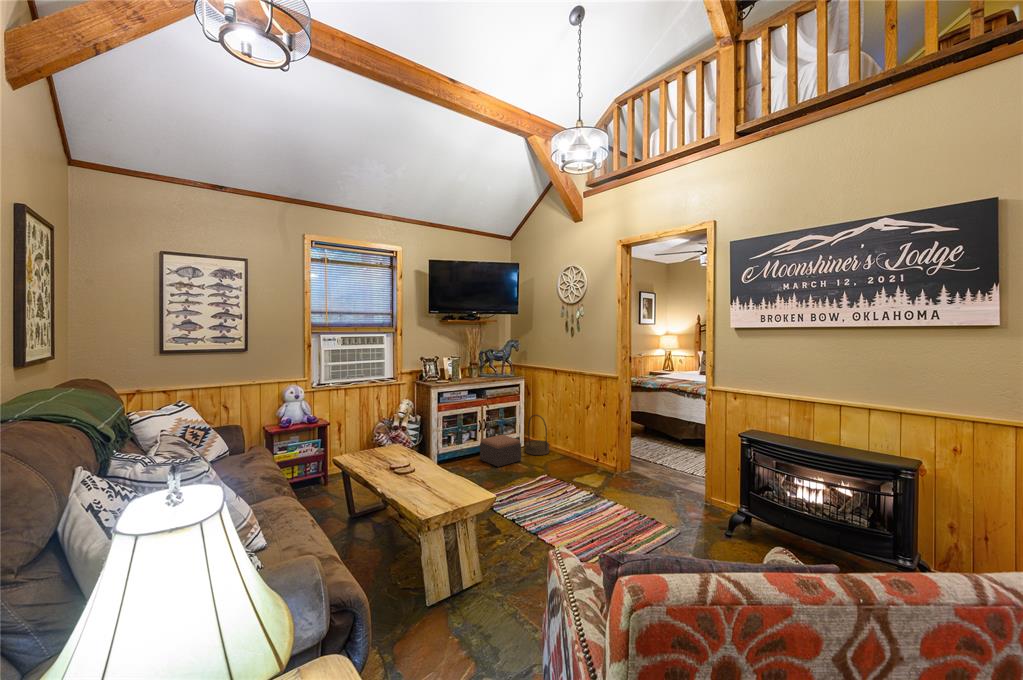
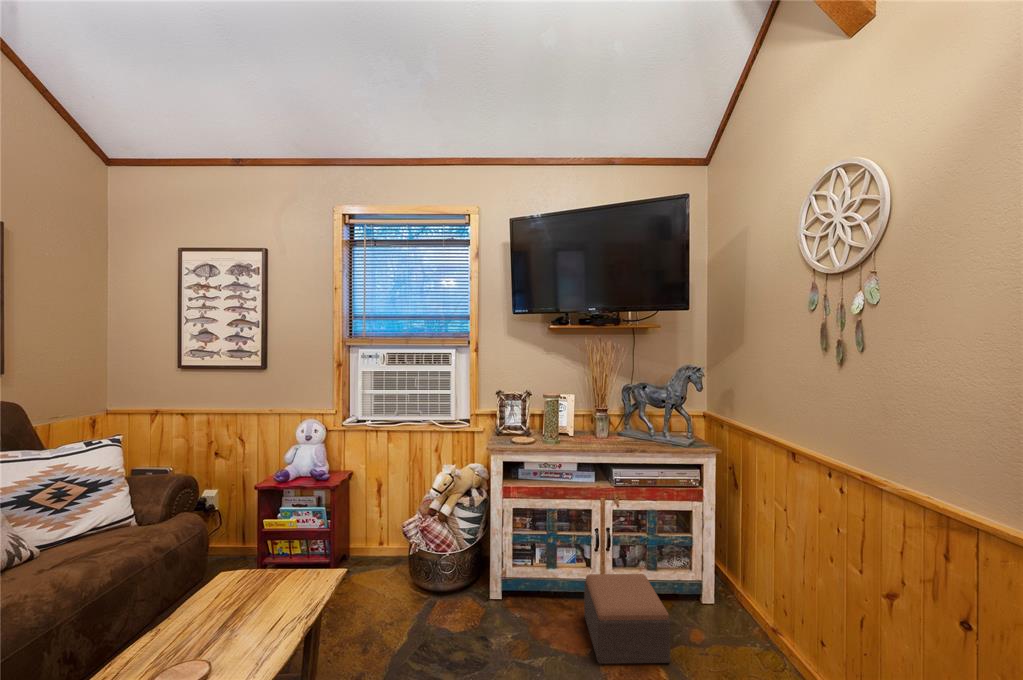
basket: present [526,415,549,455] -> none [703,547,769,664]

